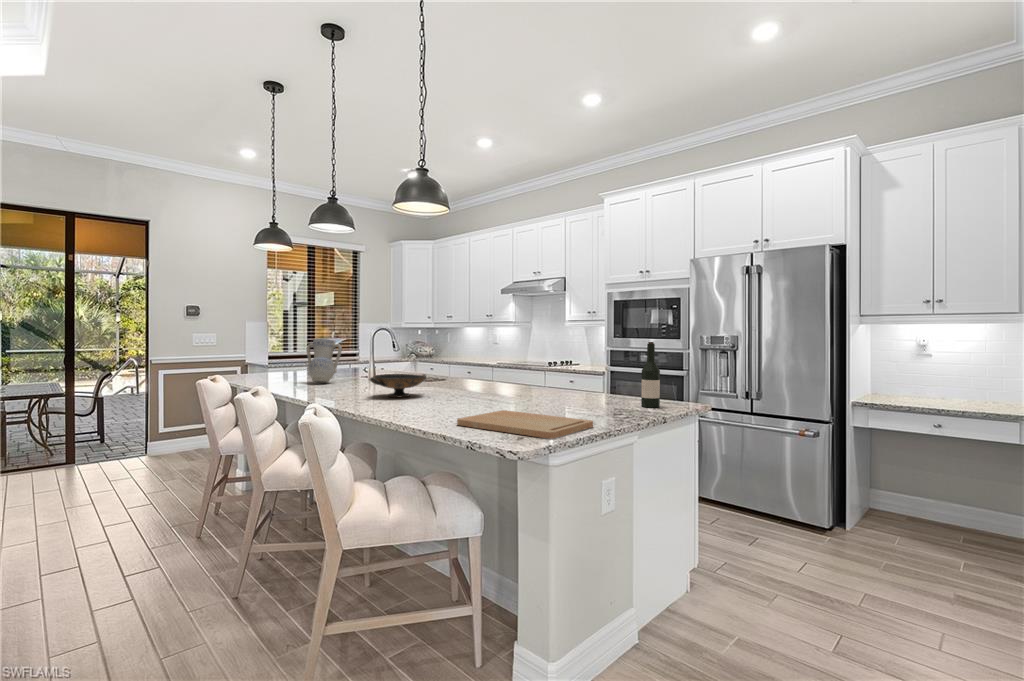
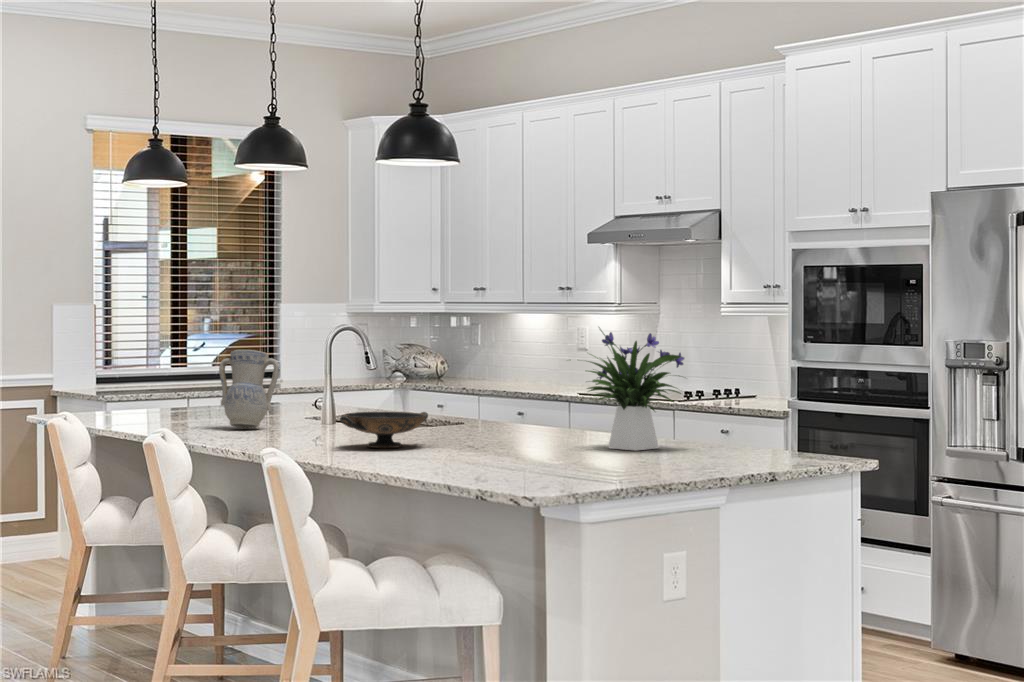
flower arrangement: none [512,322,586,398] -> present [587,327,684,451]
wine bottle: present [641,342,660,408] -> none [757,361,785,462]
cutting board: present [457,410,593,439] -> none [468,461,648,488]

